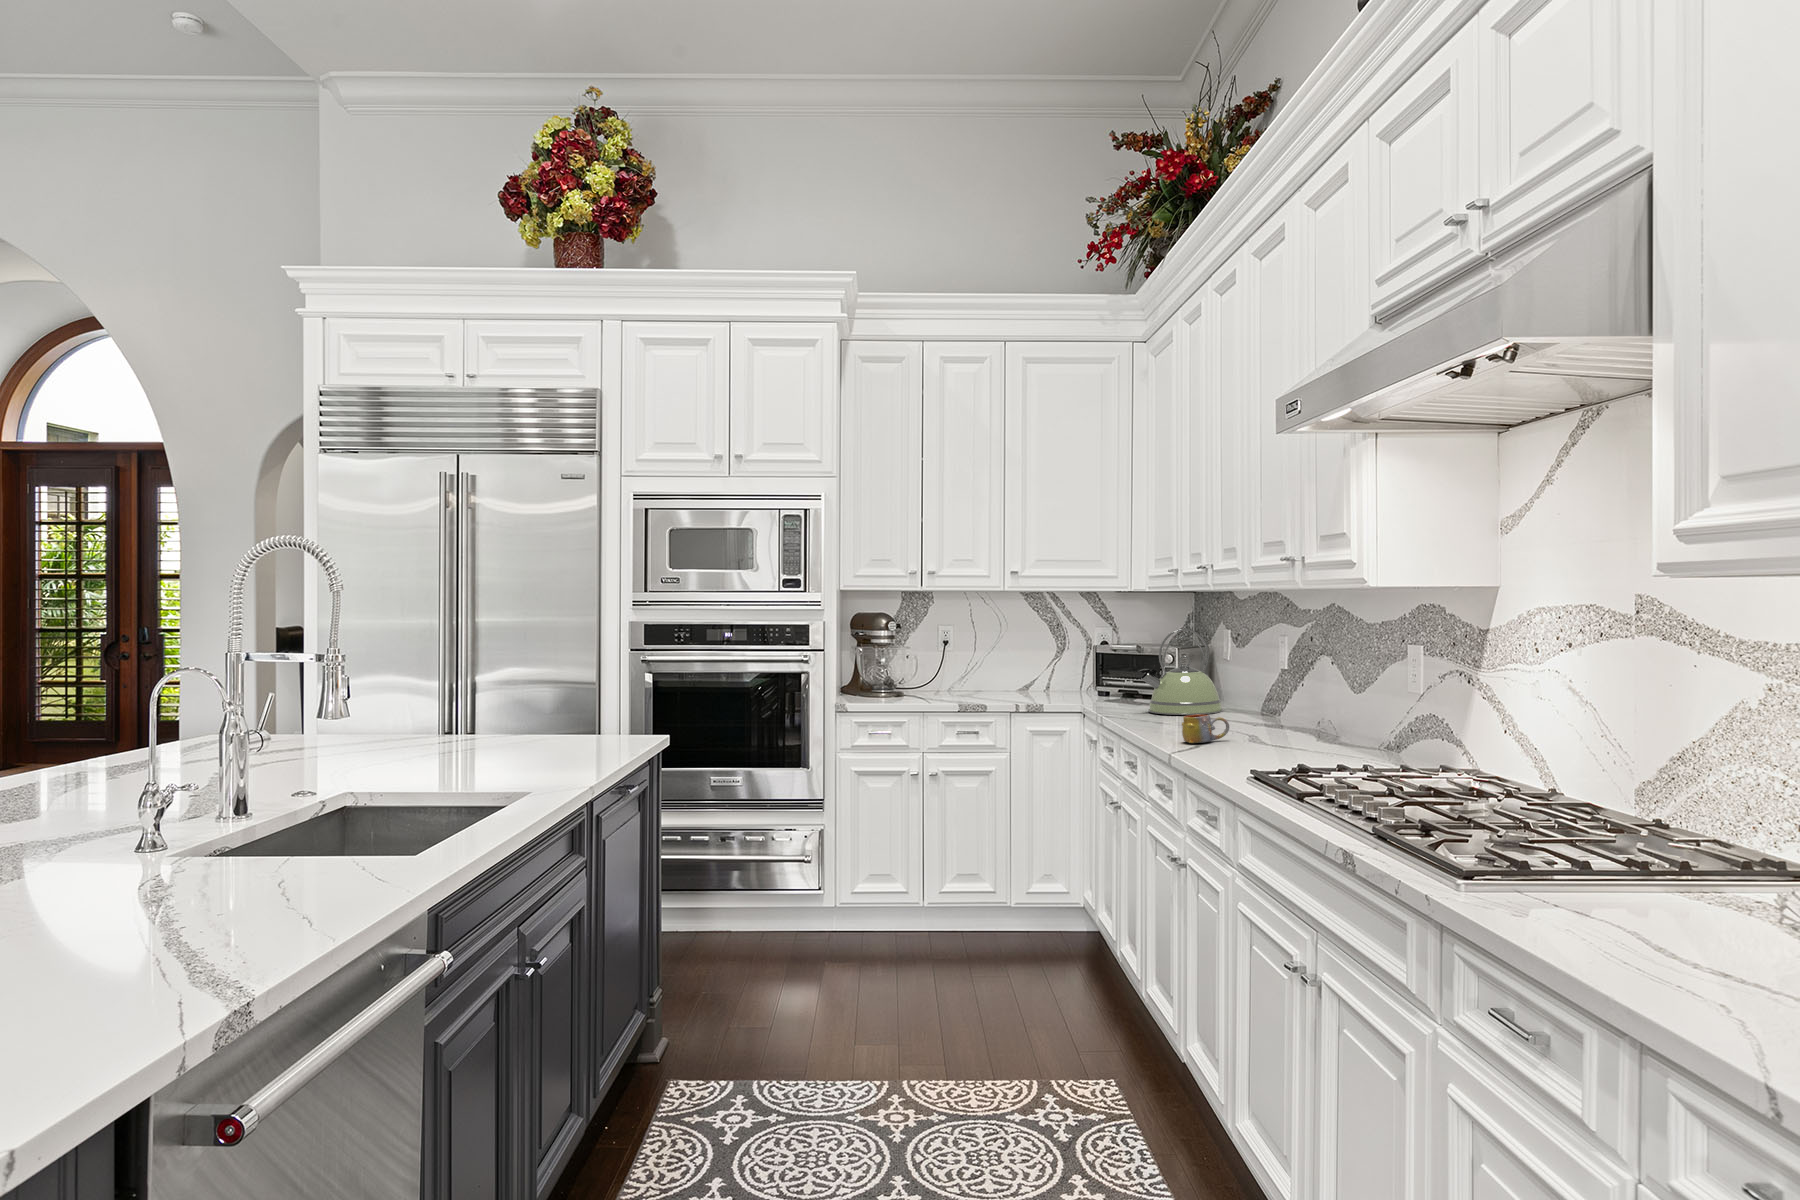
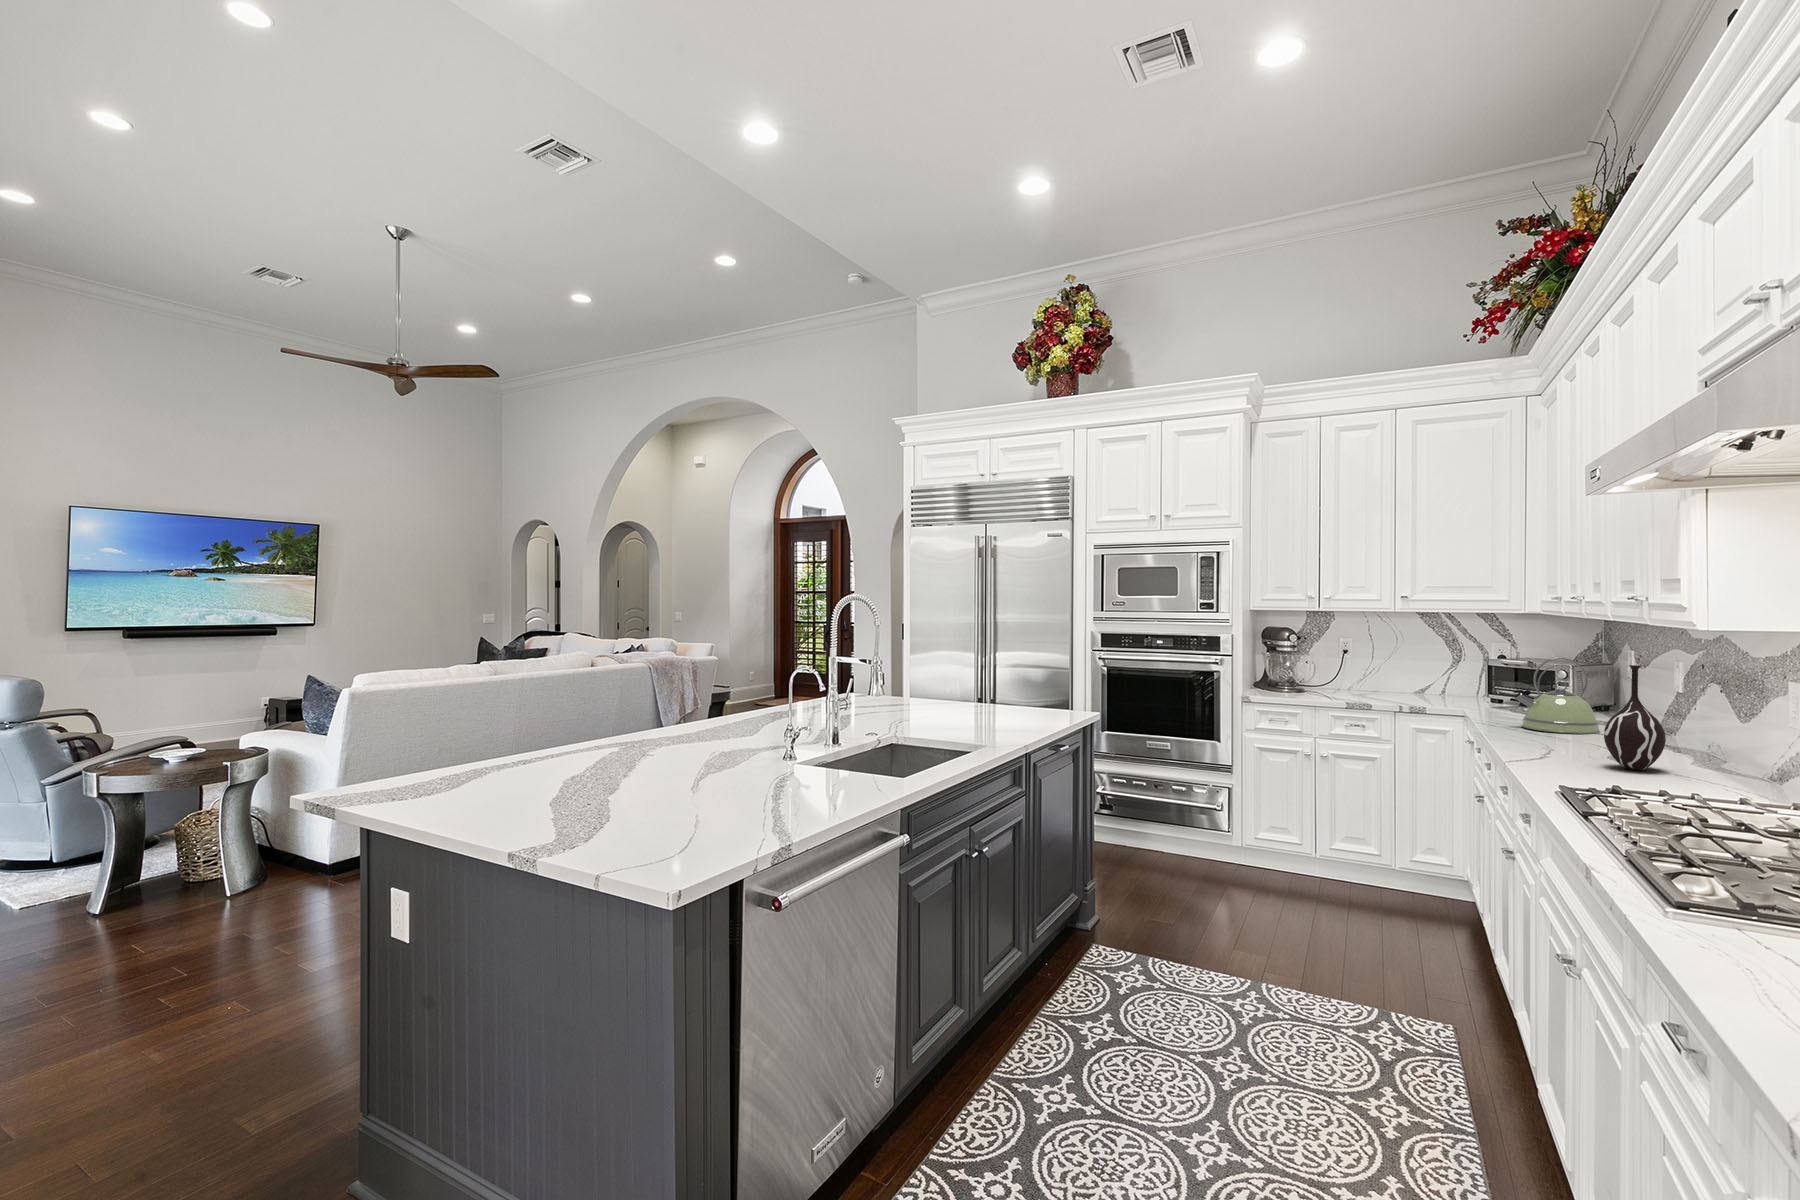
vase: none [1254,630,1310,747] -> present [1604,665,1666,770]
mug: present [1182,714,1229,743] -> none [1531,733,1582,757]

